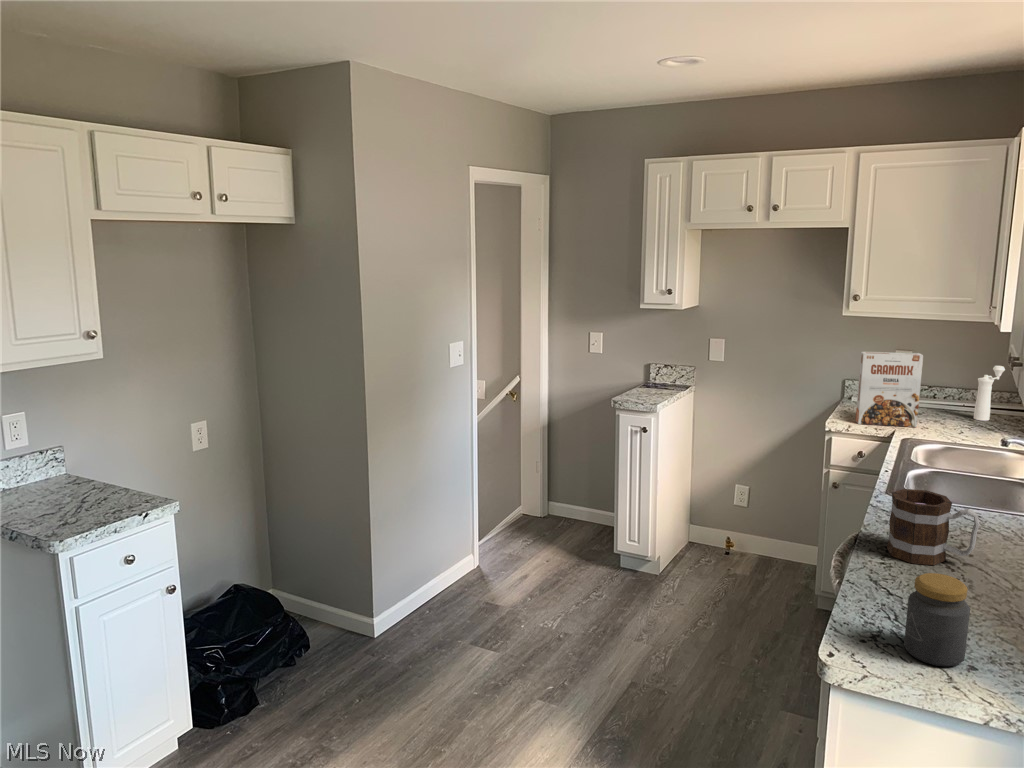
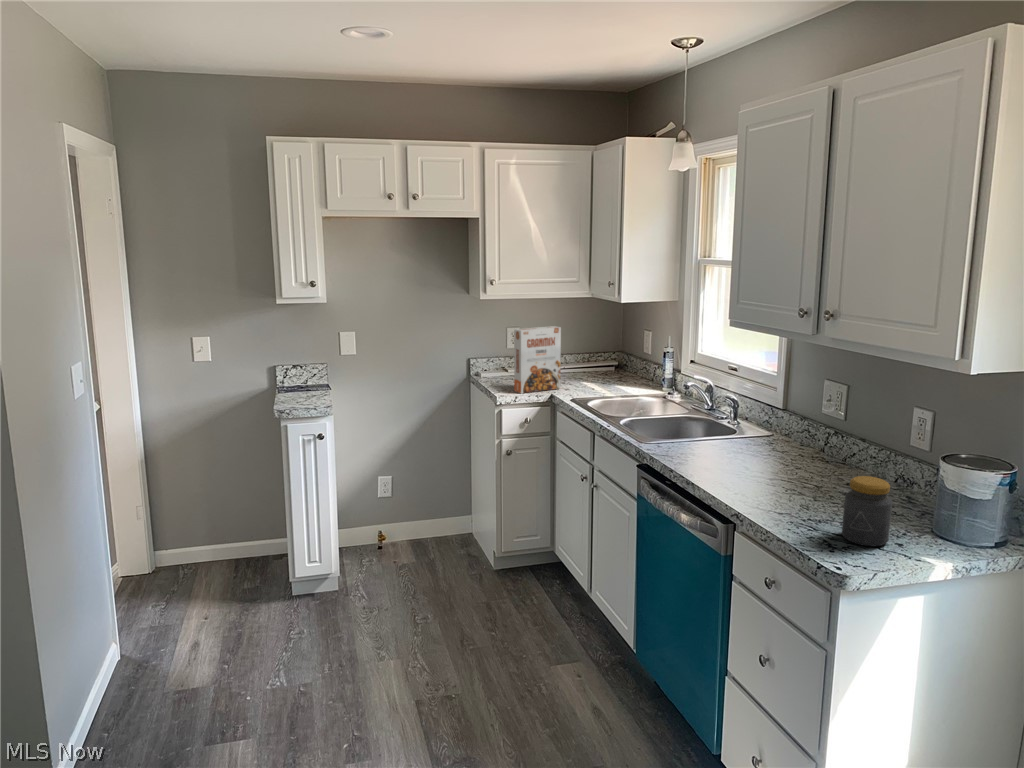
pepper mill: present [974,366,1005,421] -> none [578,332,589,377]
mug: present [887,489,979,565] -> none [712,425,775,485]

